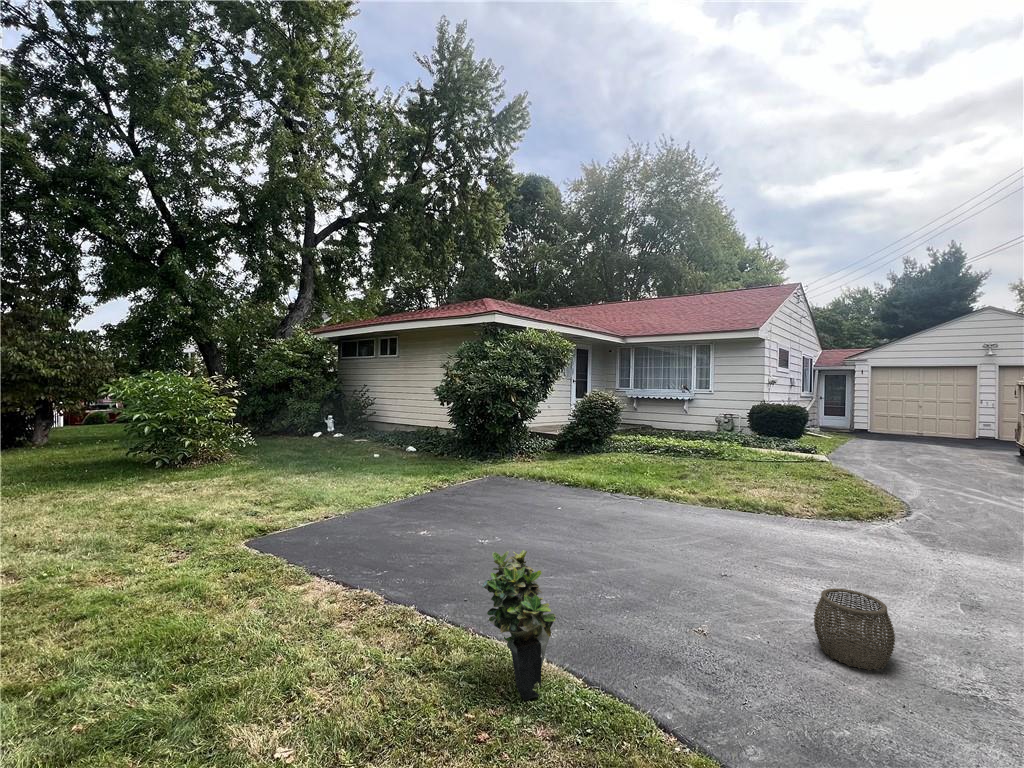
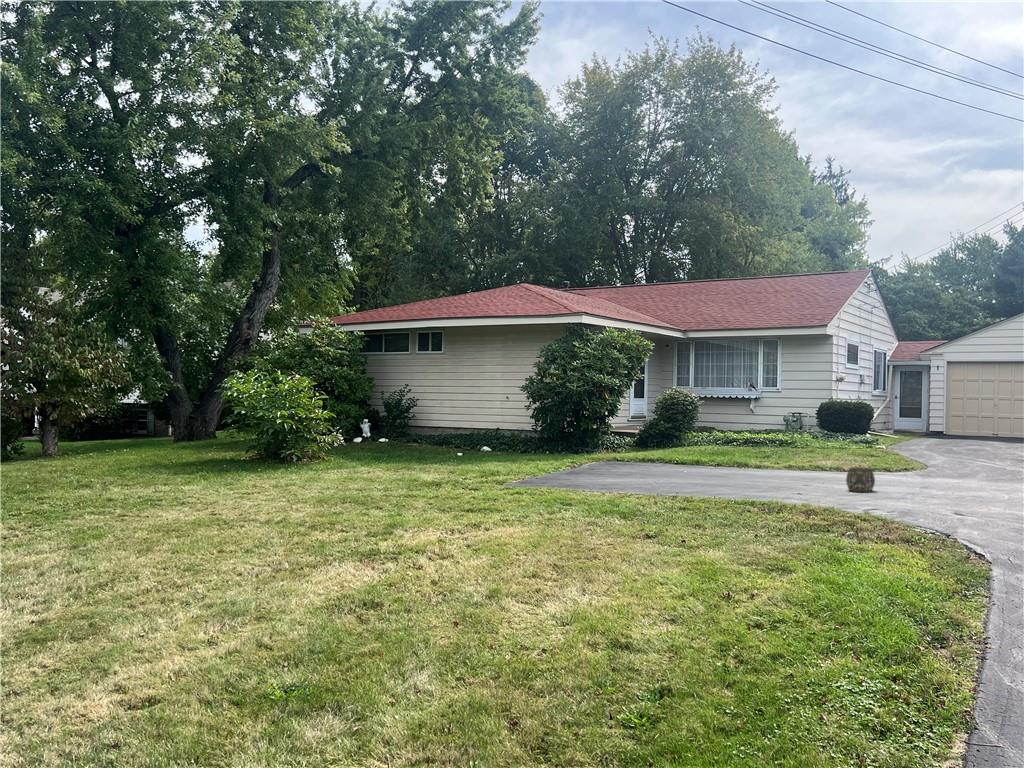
potted plant: present [482,550,556,700] -> none [722,447,751,497]

